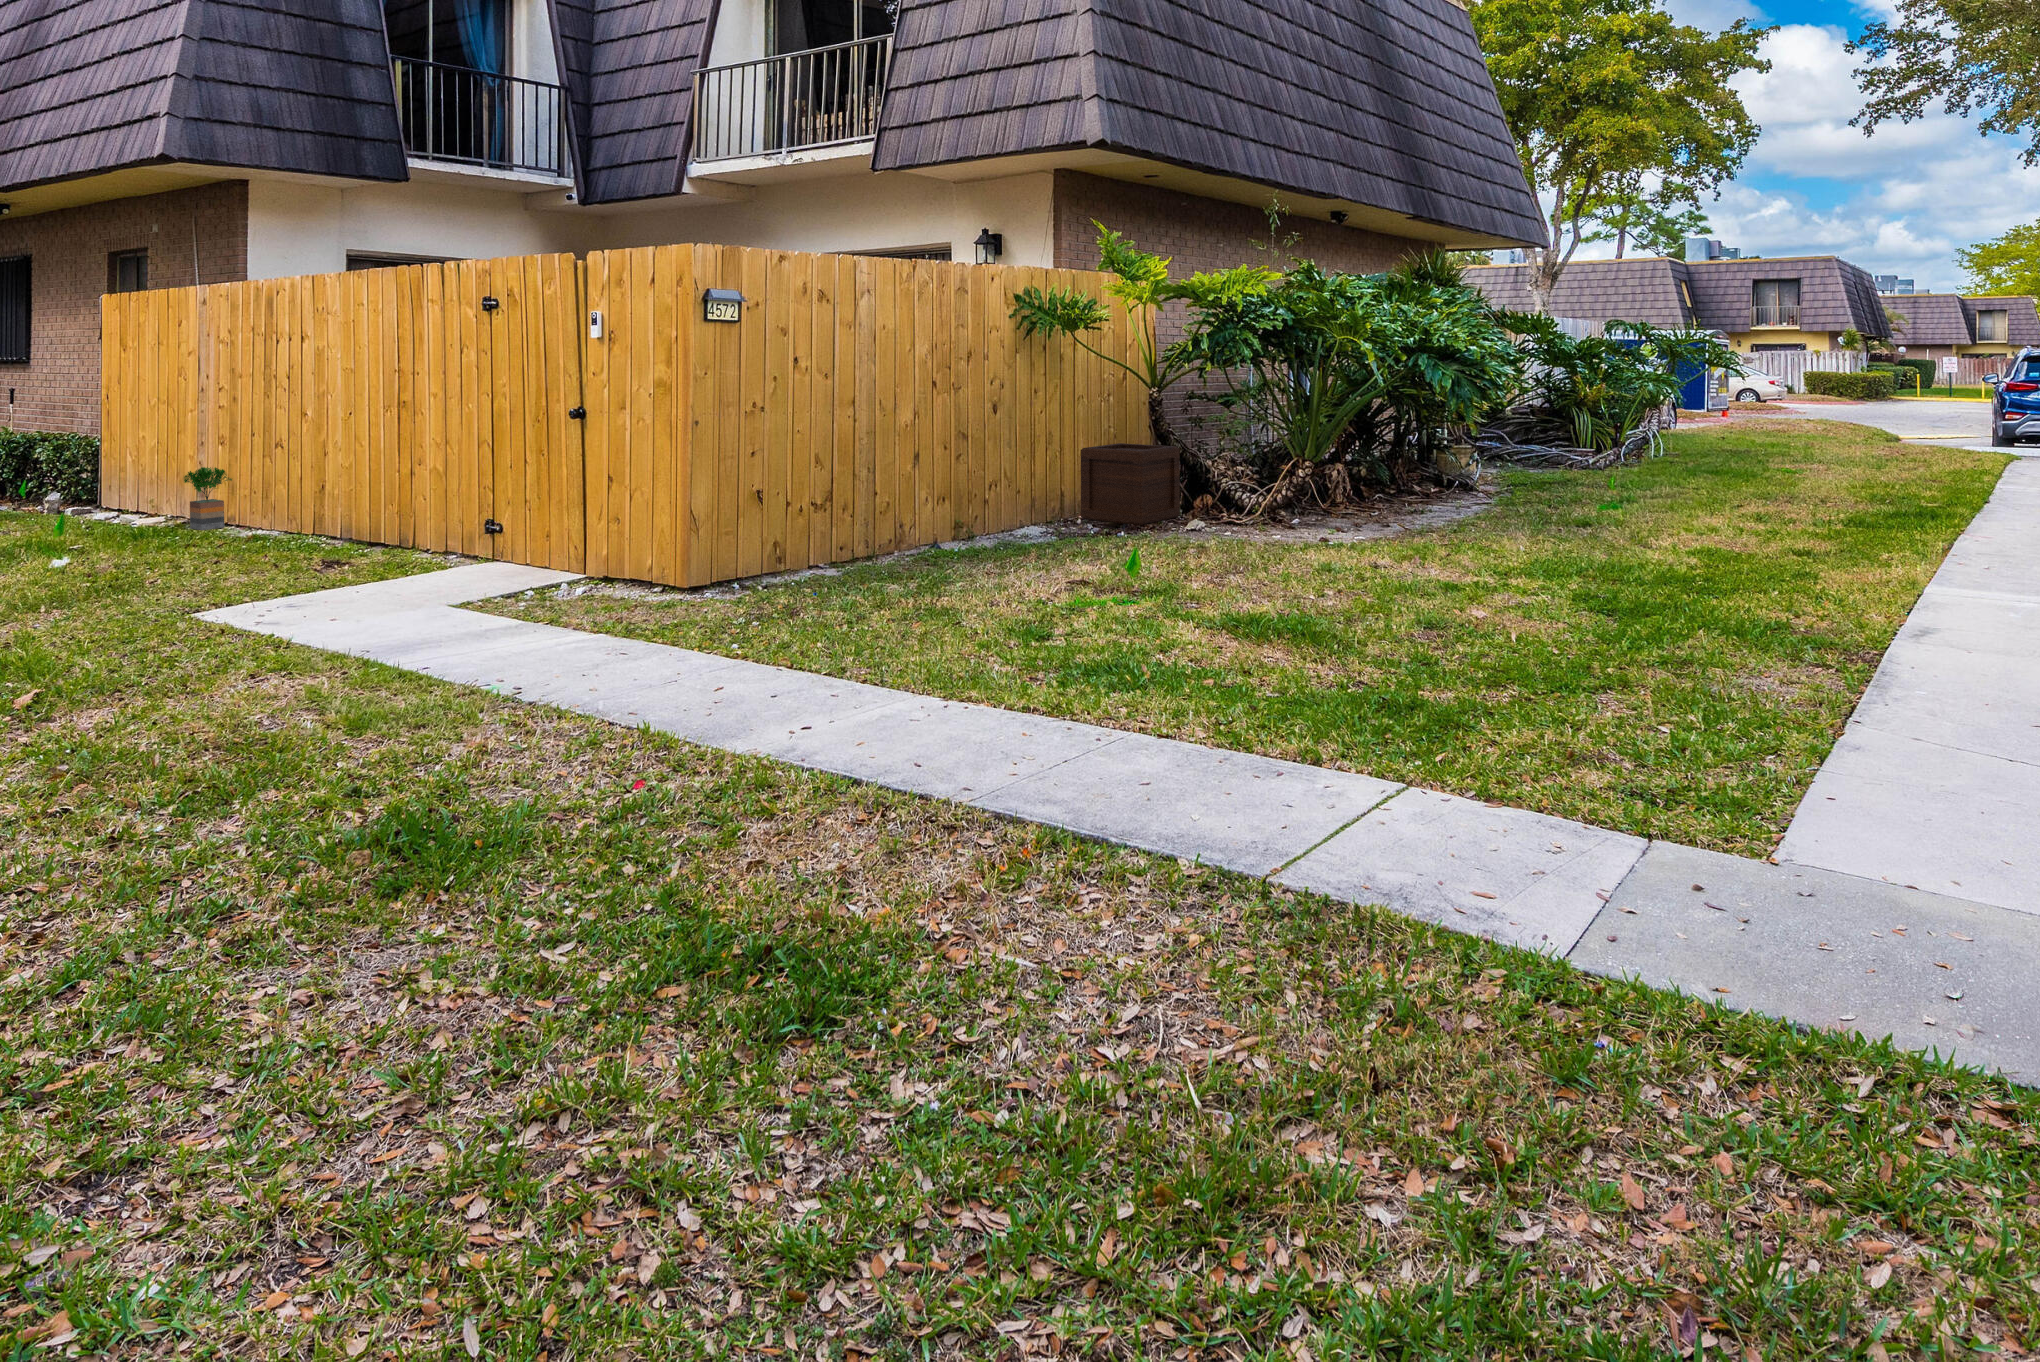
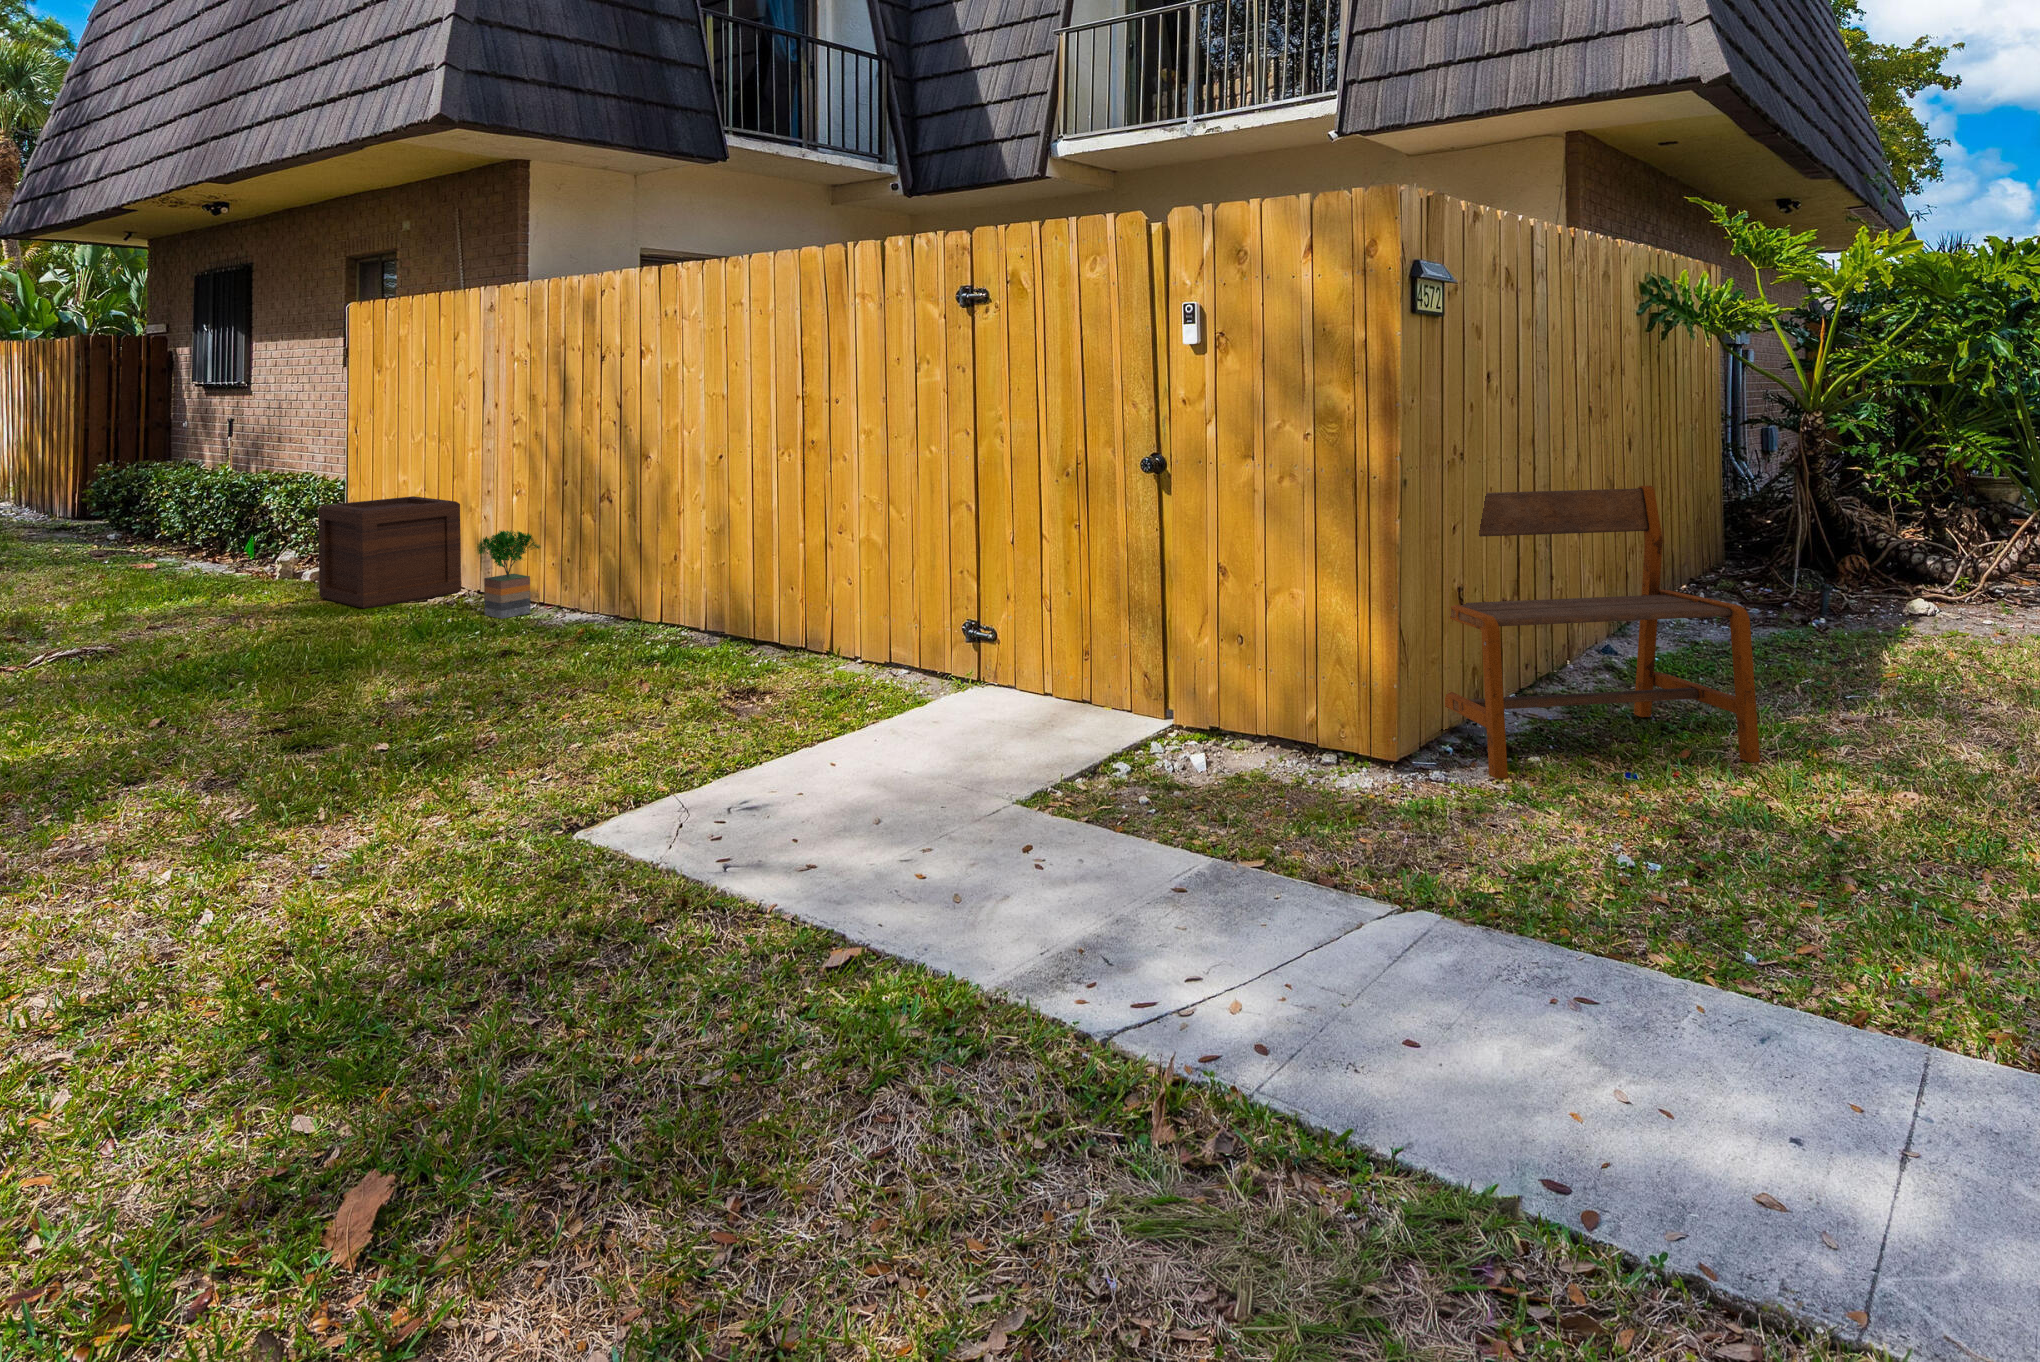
bench: none [735,428,905,594] -> present [1445,486,1760,779]
wooden crate: present [1081,443,1180,525] -> present [318,496,461,609]

